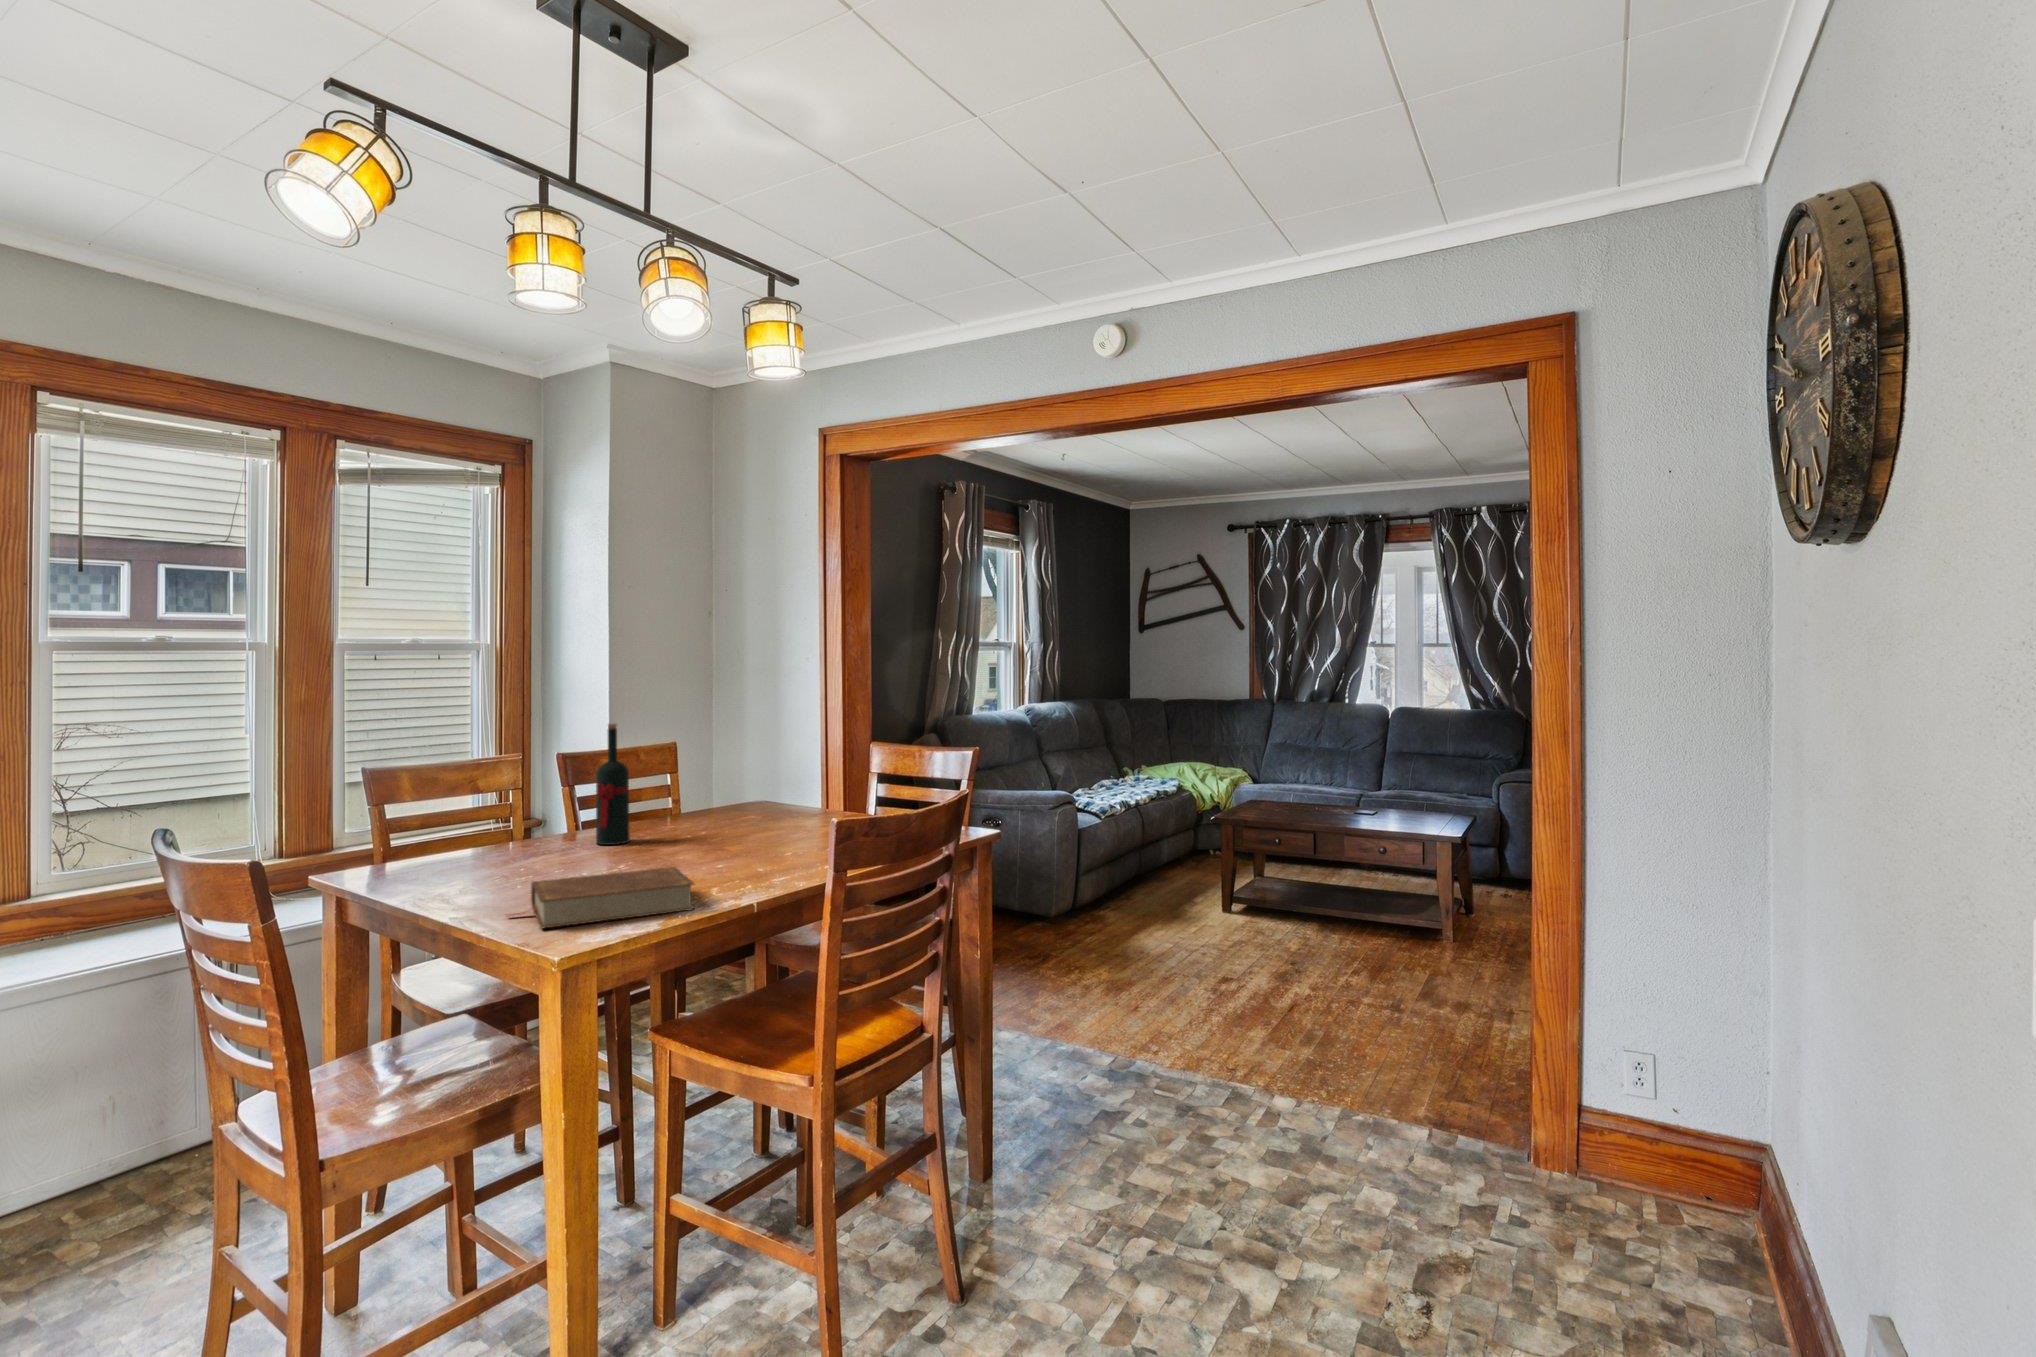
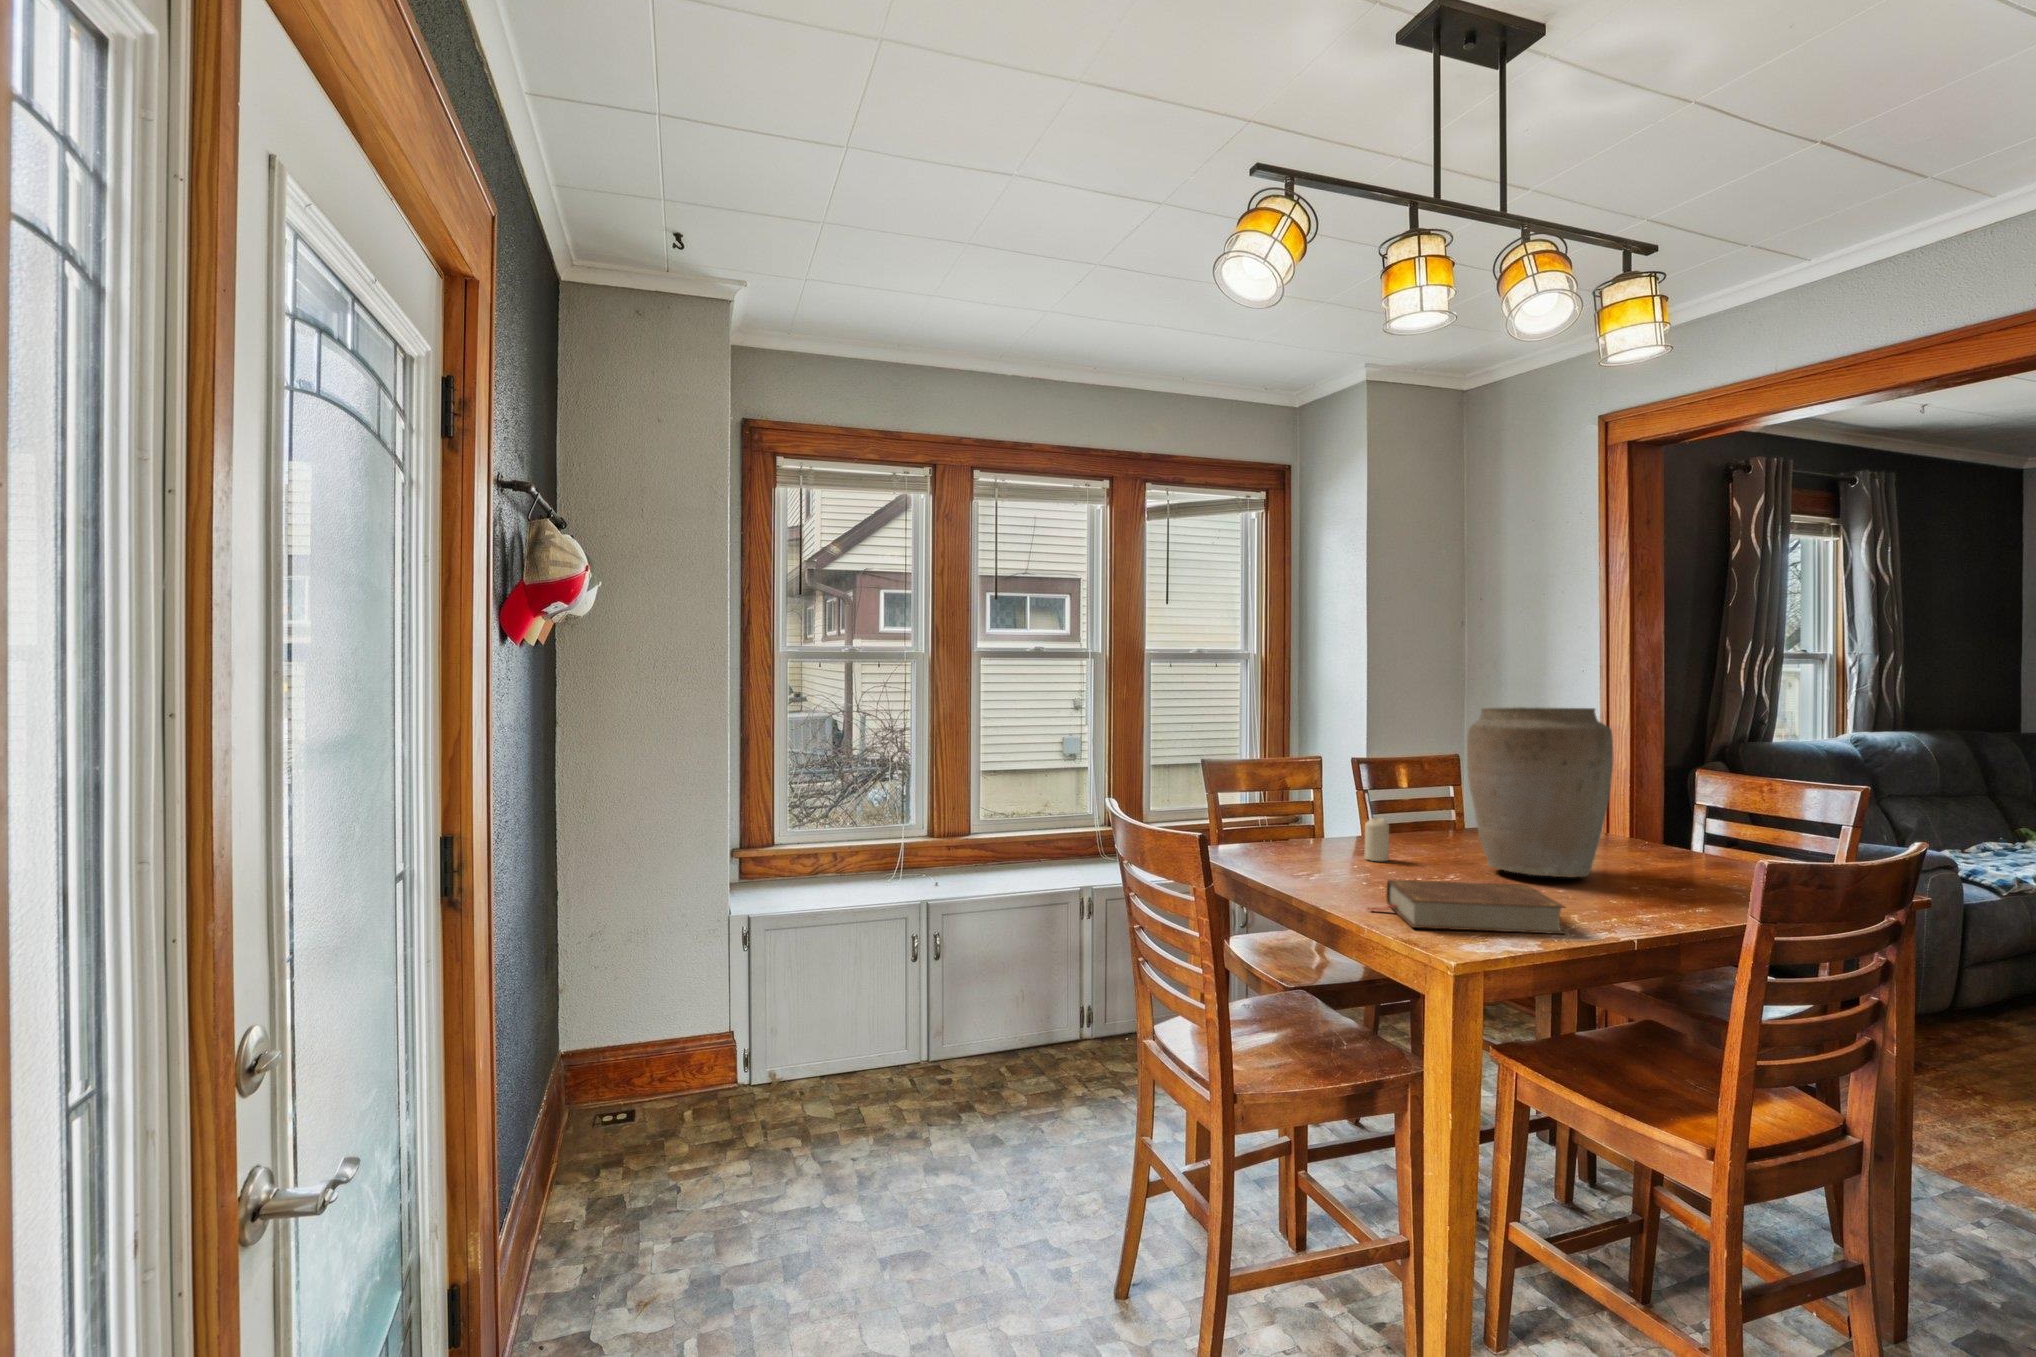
vase: none [644,694,773,856] -> present [1467,707,1613,877]
wine bottle: present [596,724,630,845] -> none [1401,732,1434,851]
candle: none [546,816,572,862] -> present [1365,818,1389,861]

